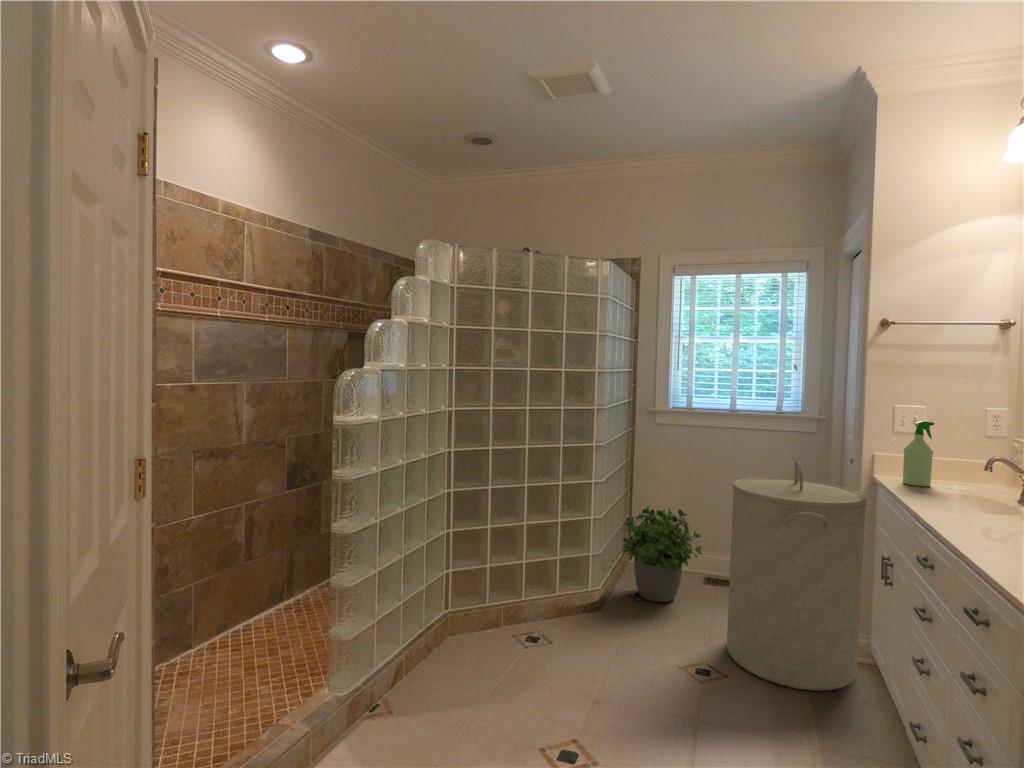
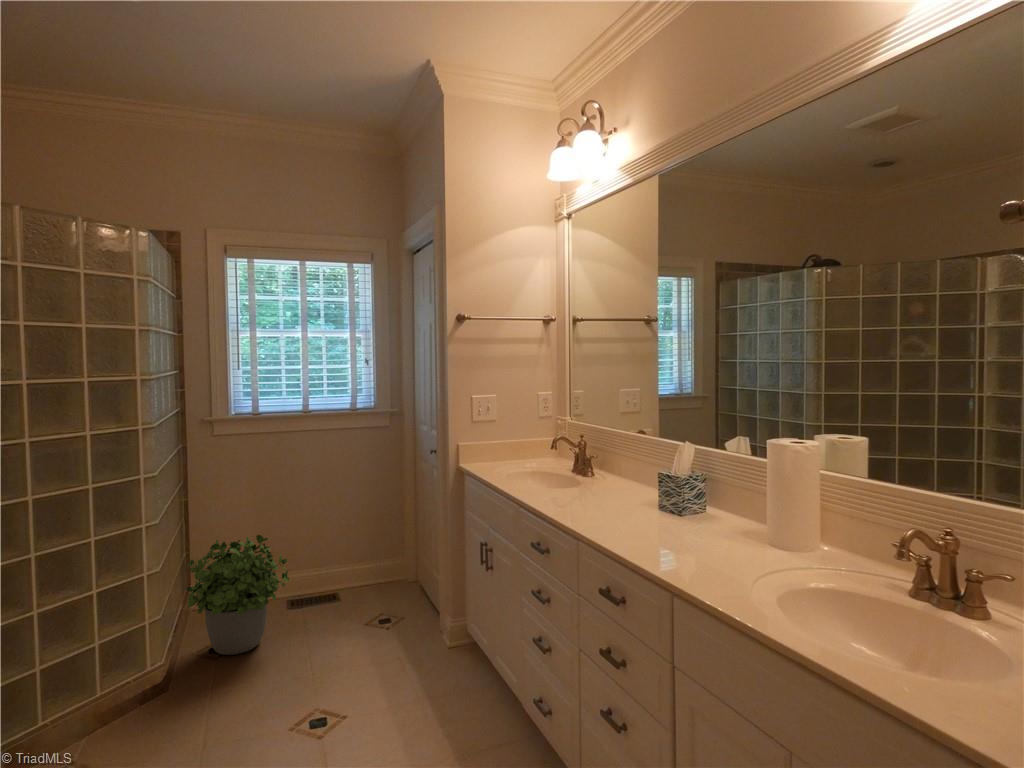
spray bottle: present [903,421,934,486] -> none [486,409,508,469]
laundry hamper: present [727,460,867,691] -> none [331,461,460,703]

